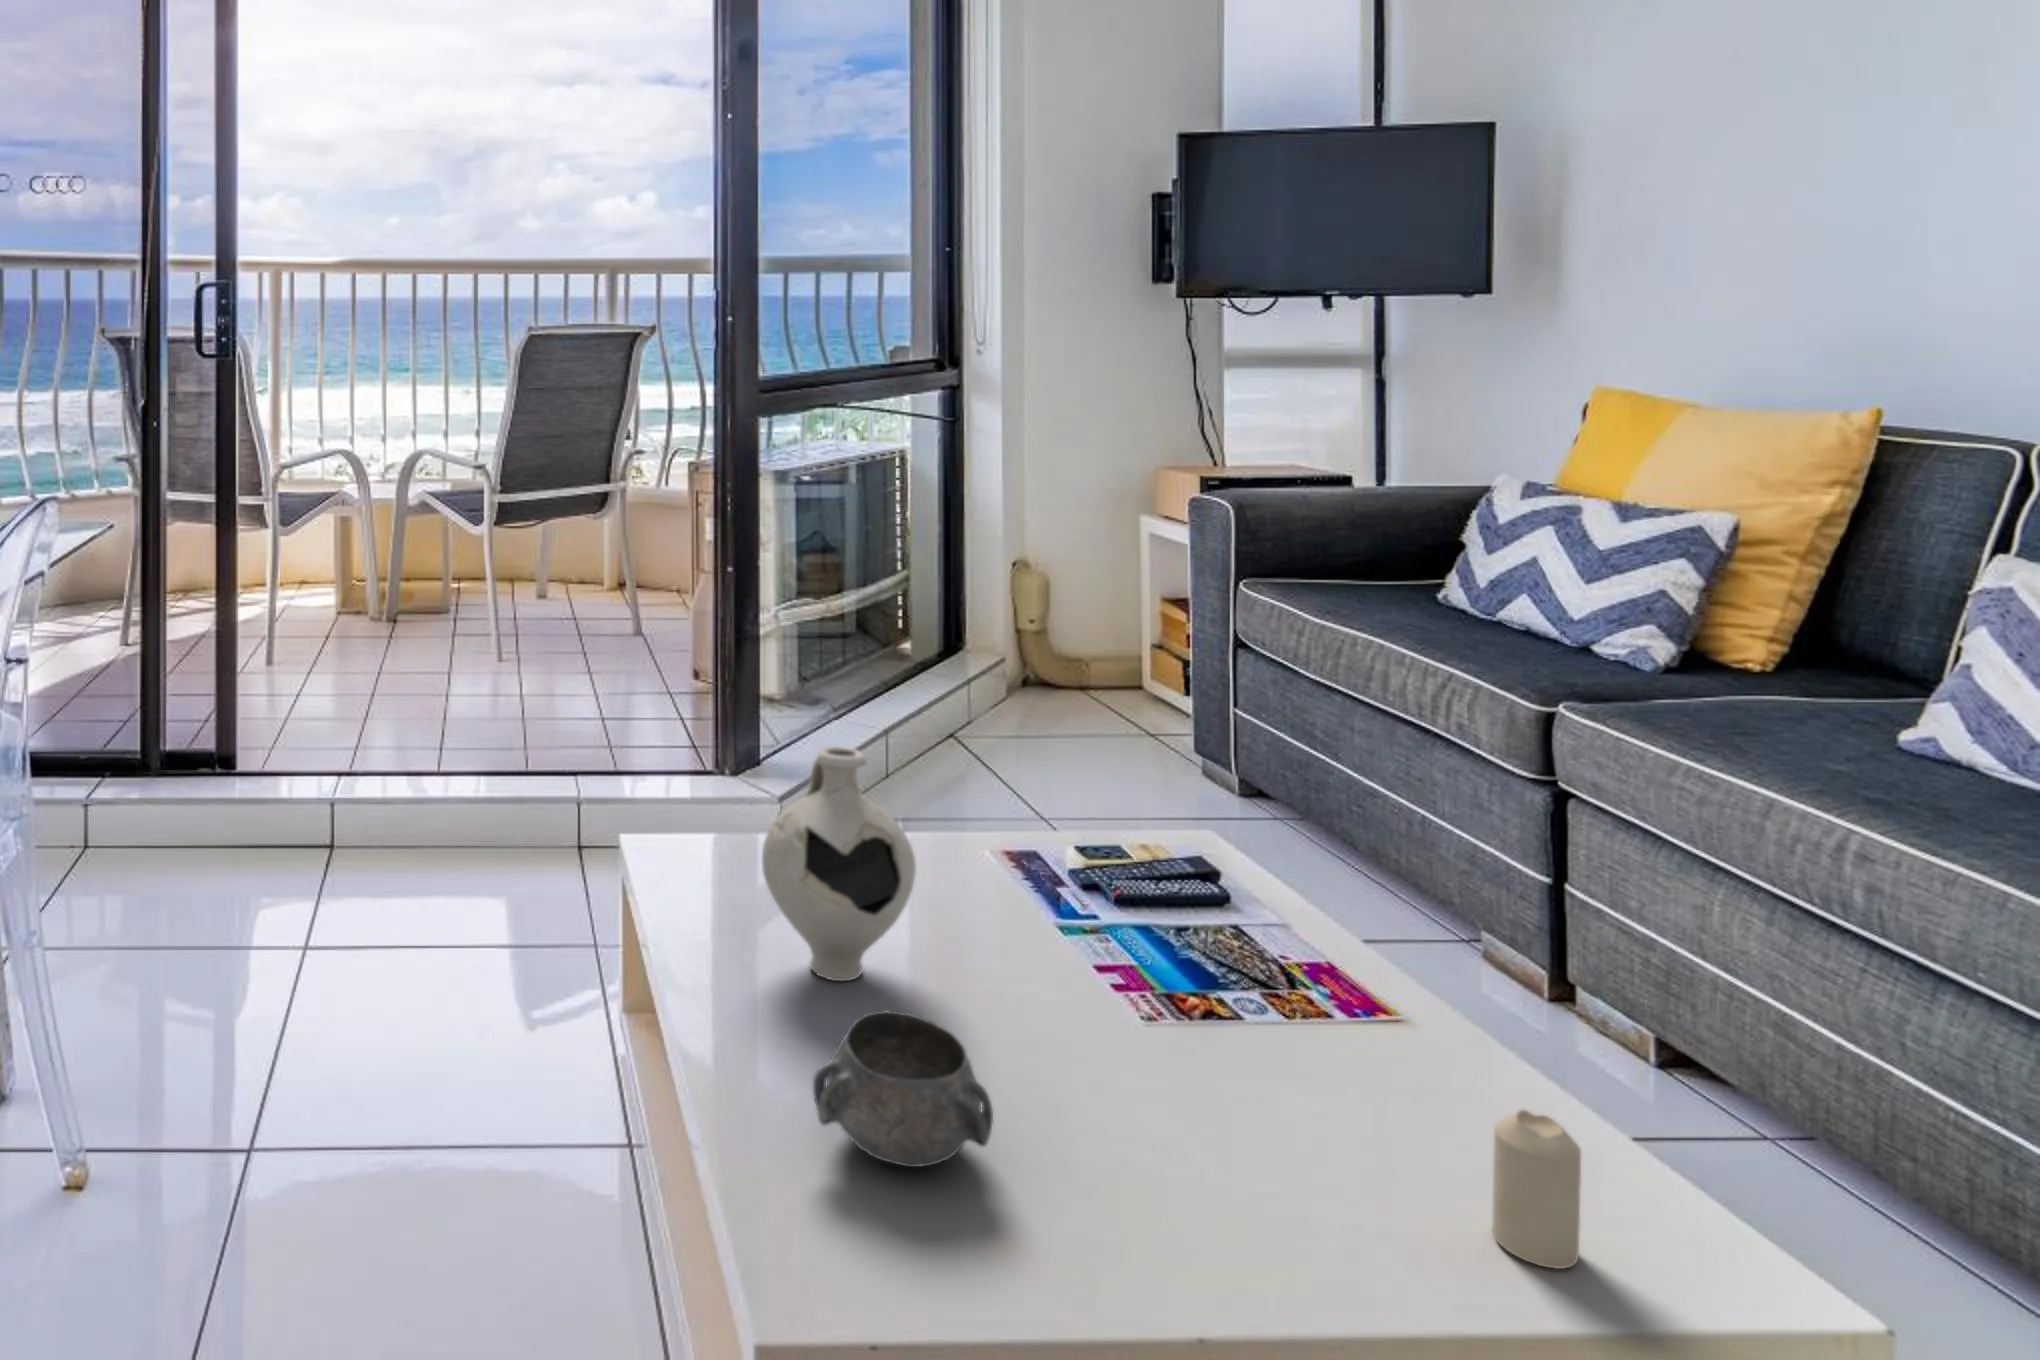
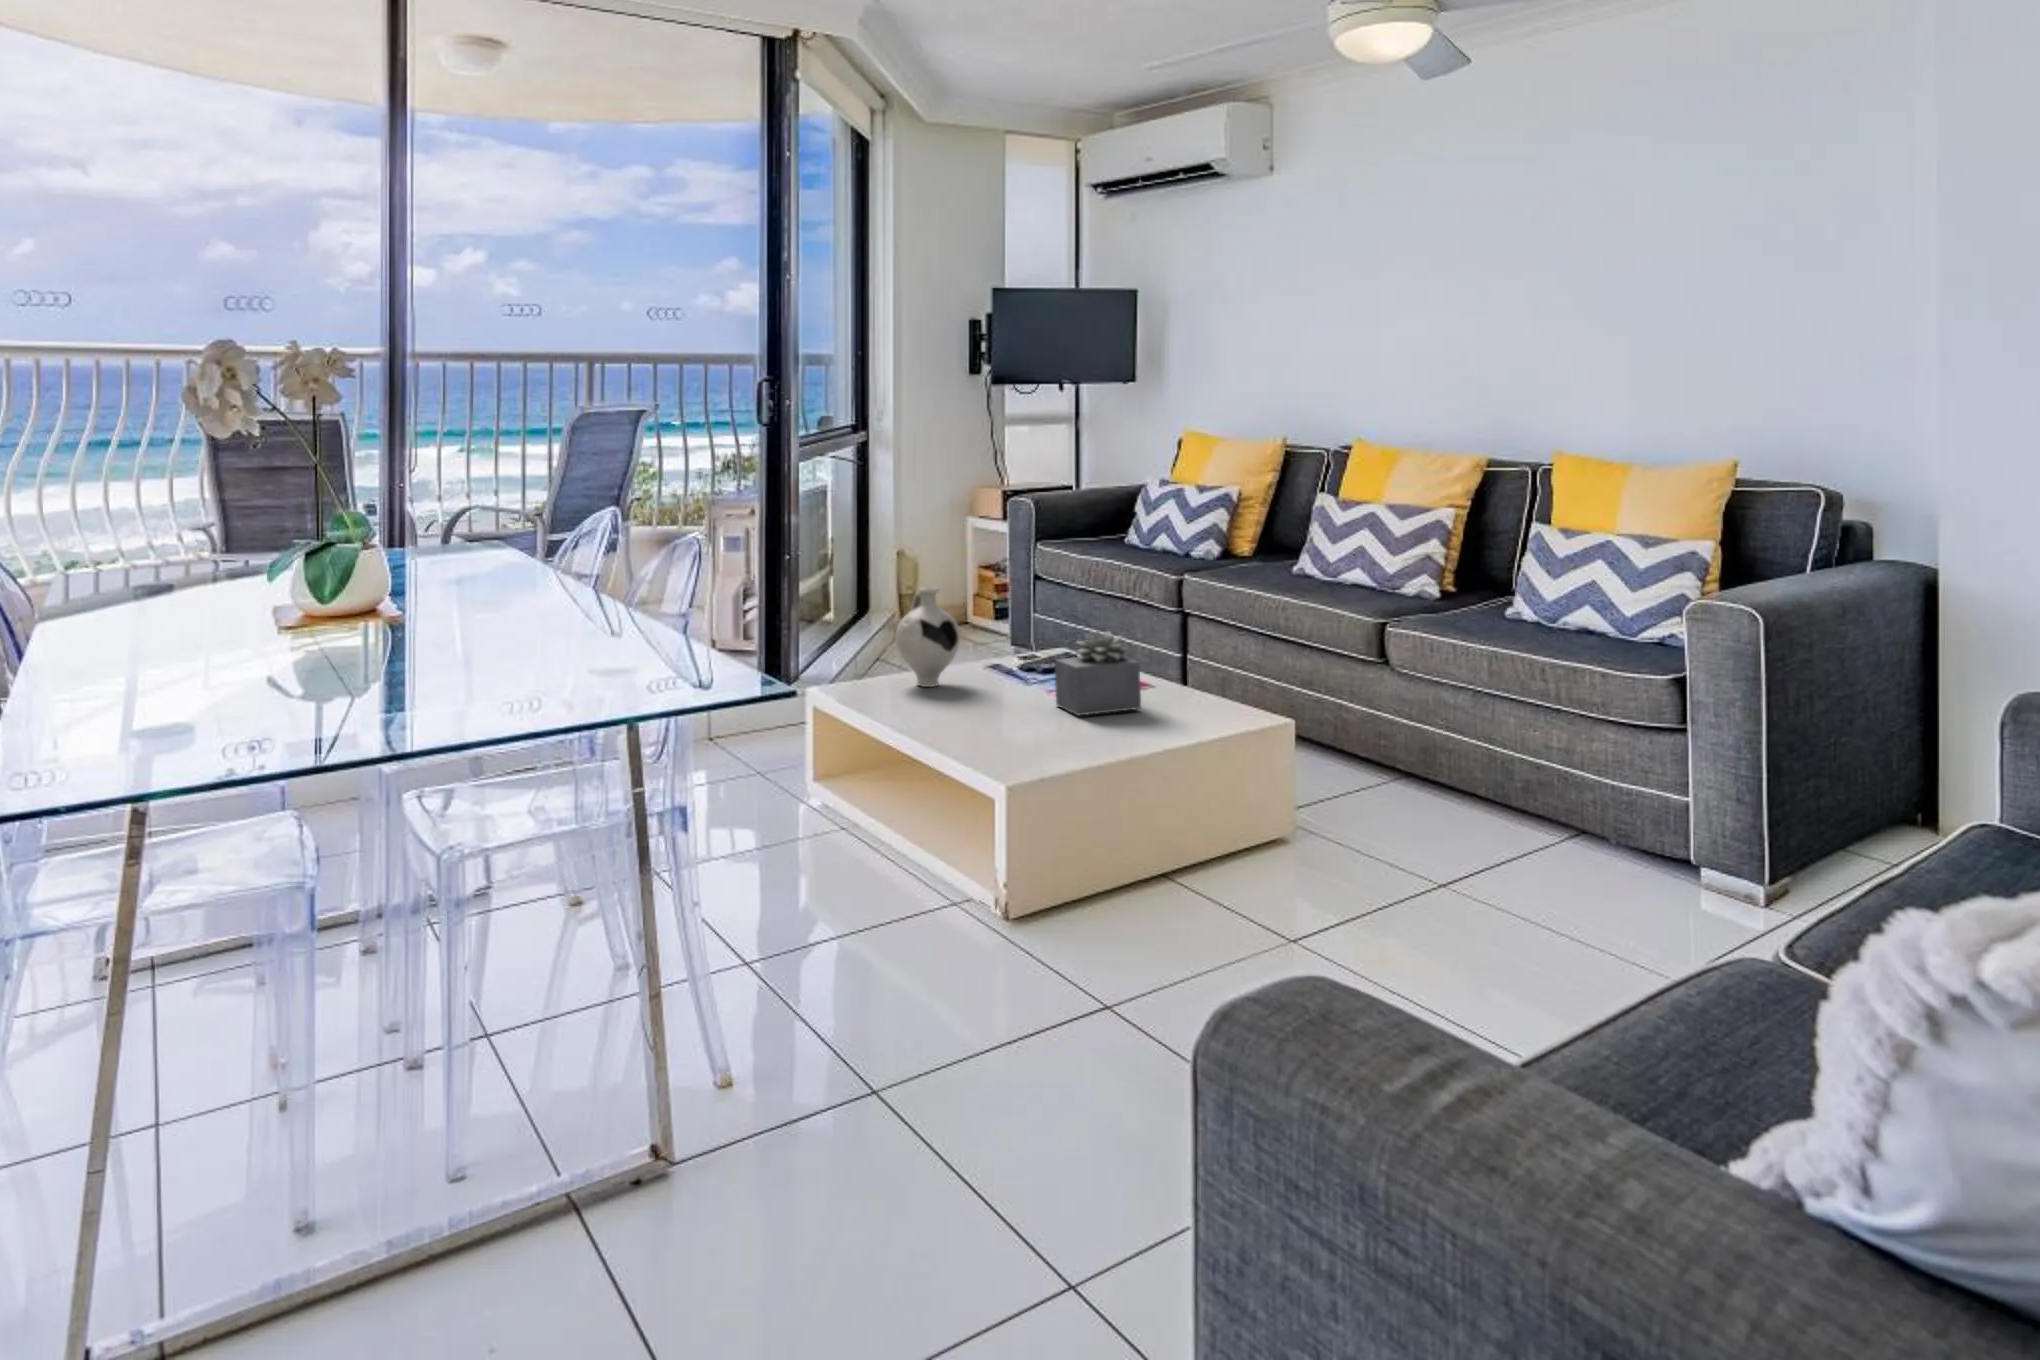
succulent plant: none [1106,976,1377,1262] -> present [1055,631,1141,715]
decorative bowl: present [813,1010,993,1167] -> none [959,666,1022,715]
candle: present [1492,1110,1581,1269] -> none [1172,660,1196,705]

